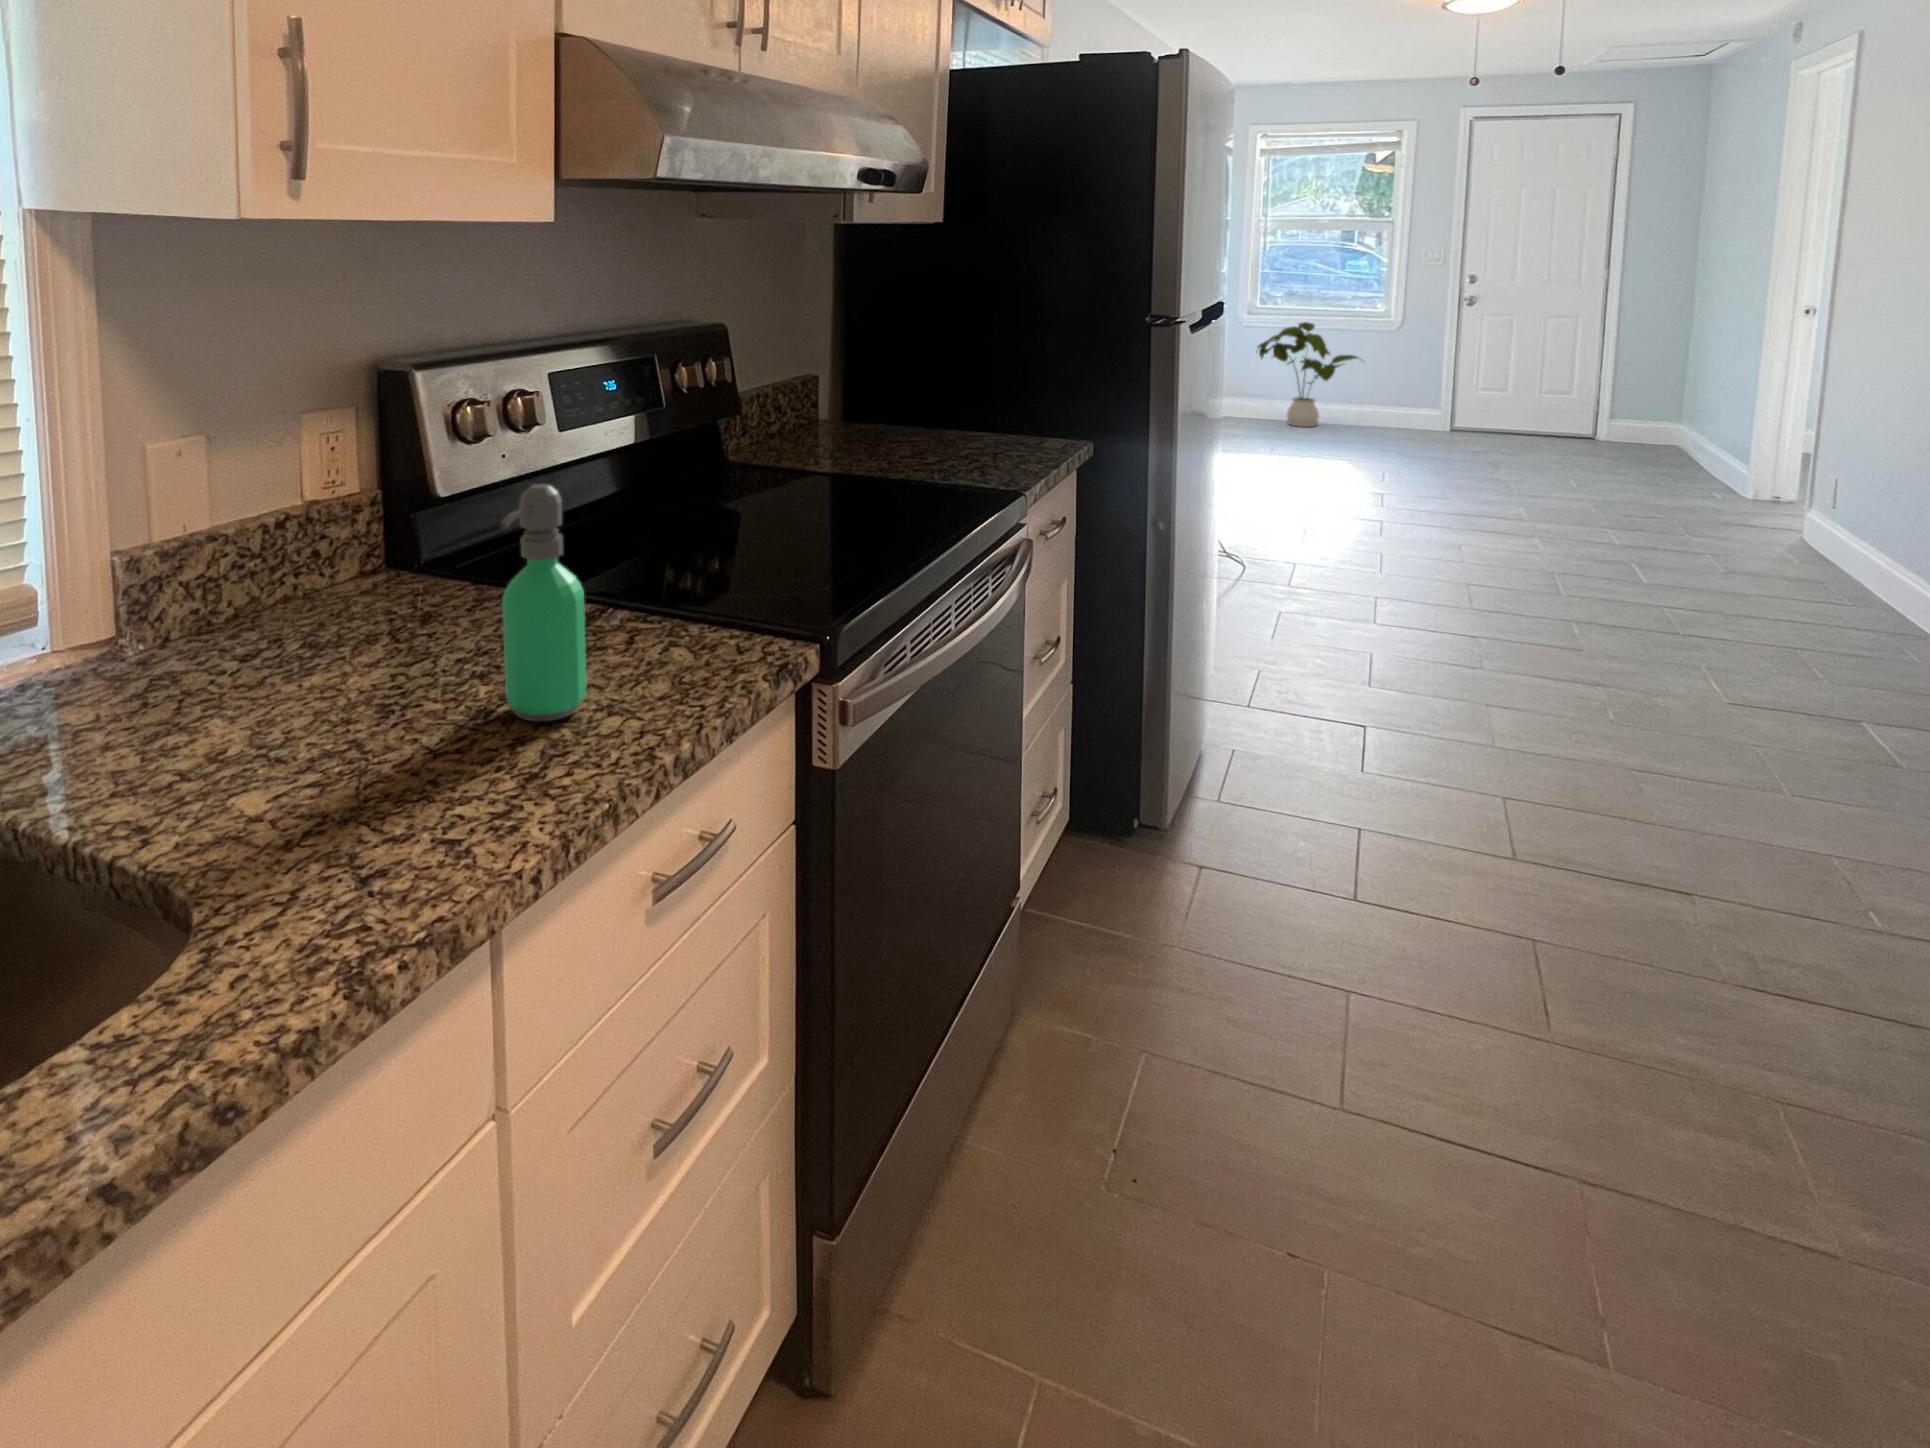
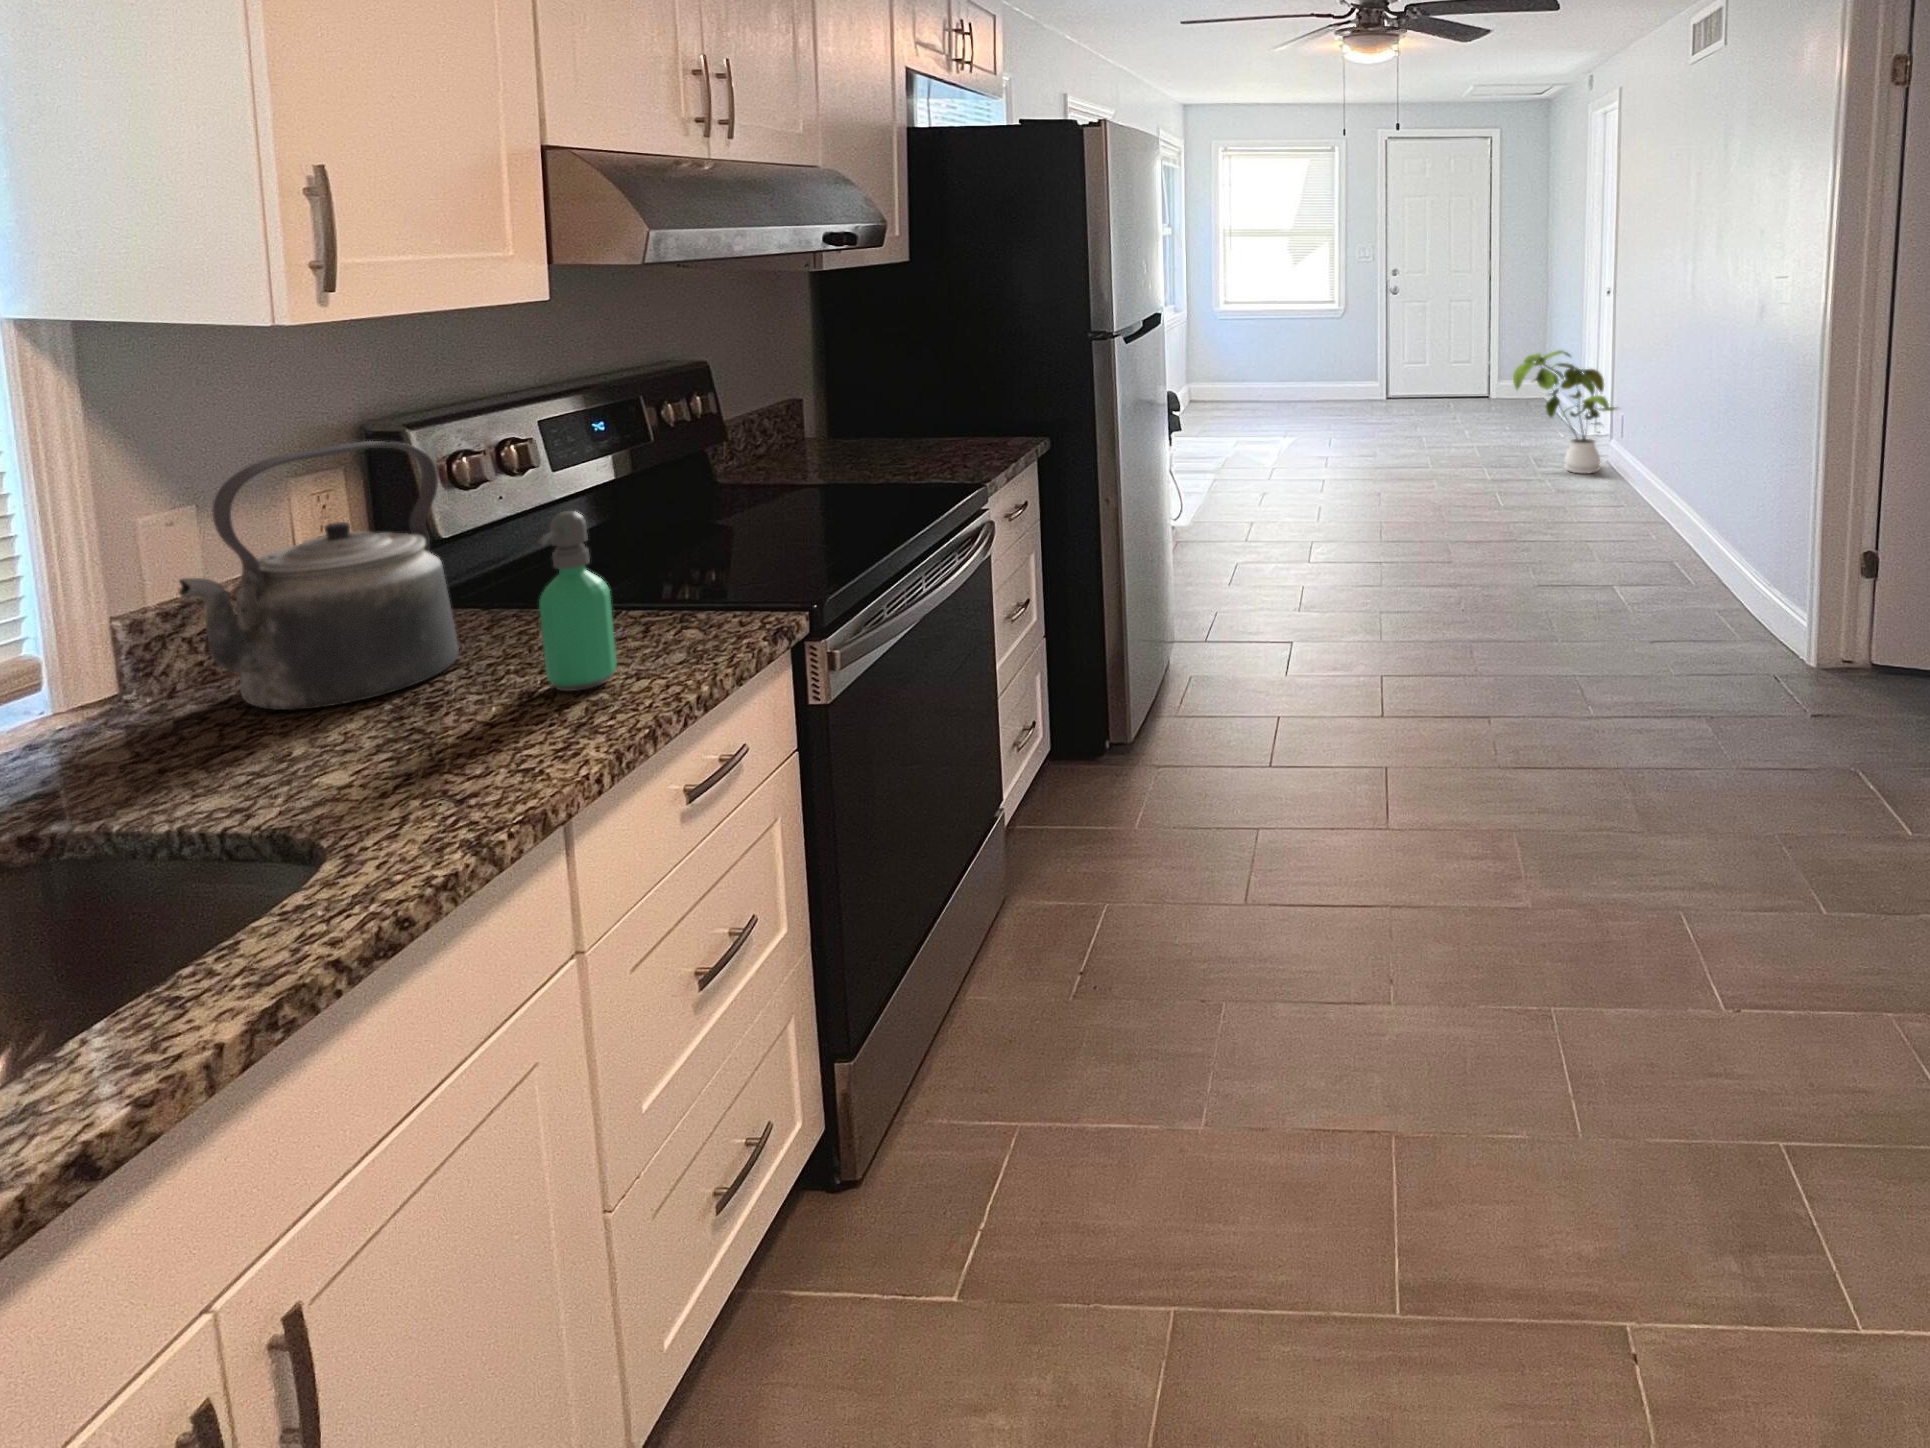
house plant: present [1258,322,1358,427] -> present [1513,350,1617,474]
kettle: none [148,376,431,690] -> present [179,441,459,710]

